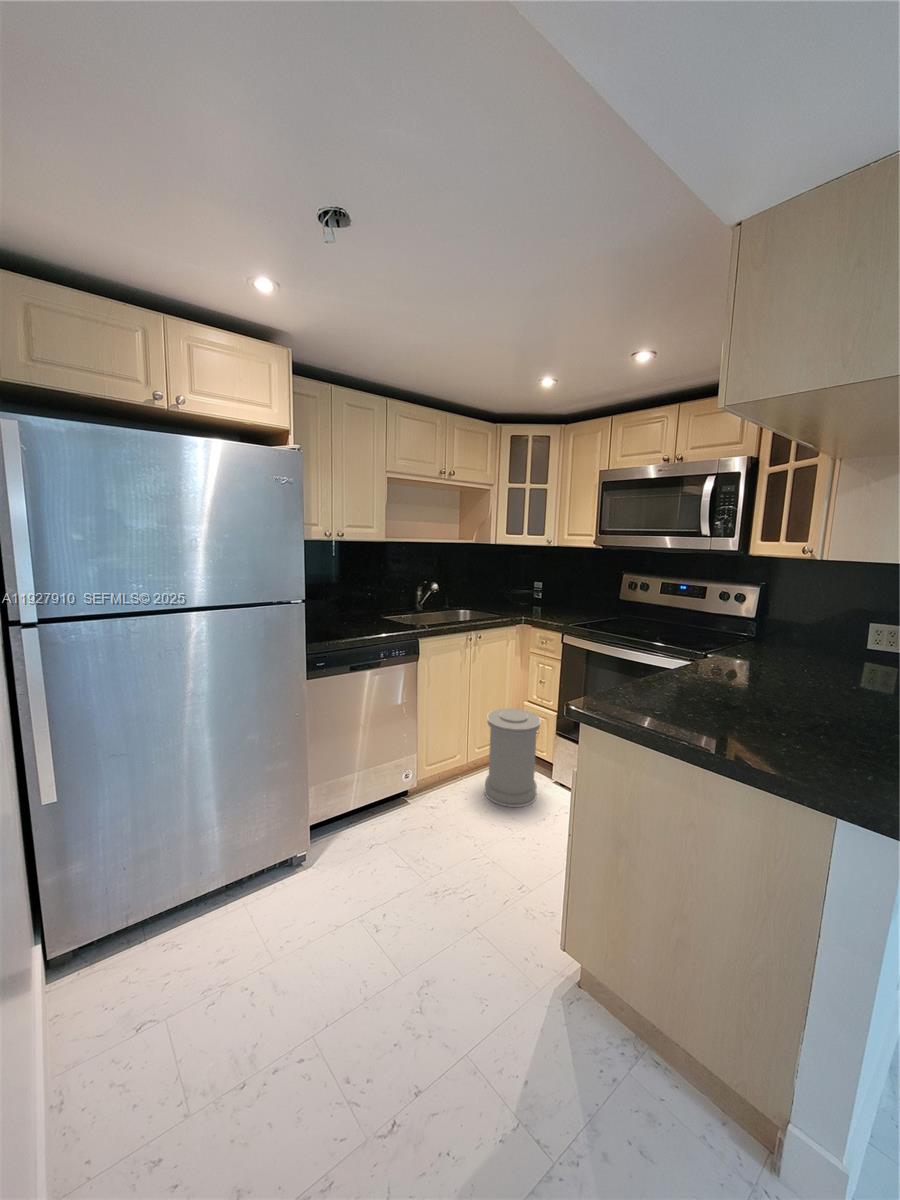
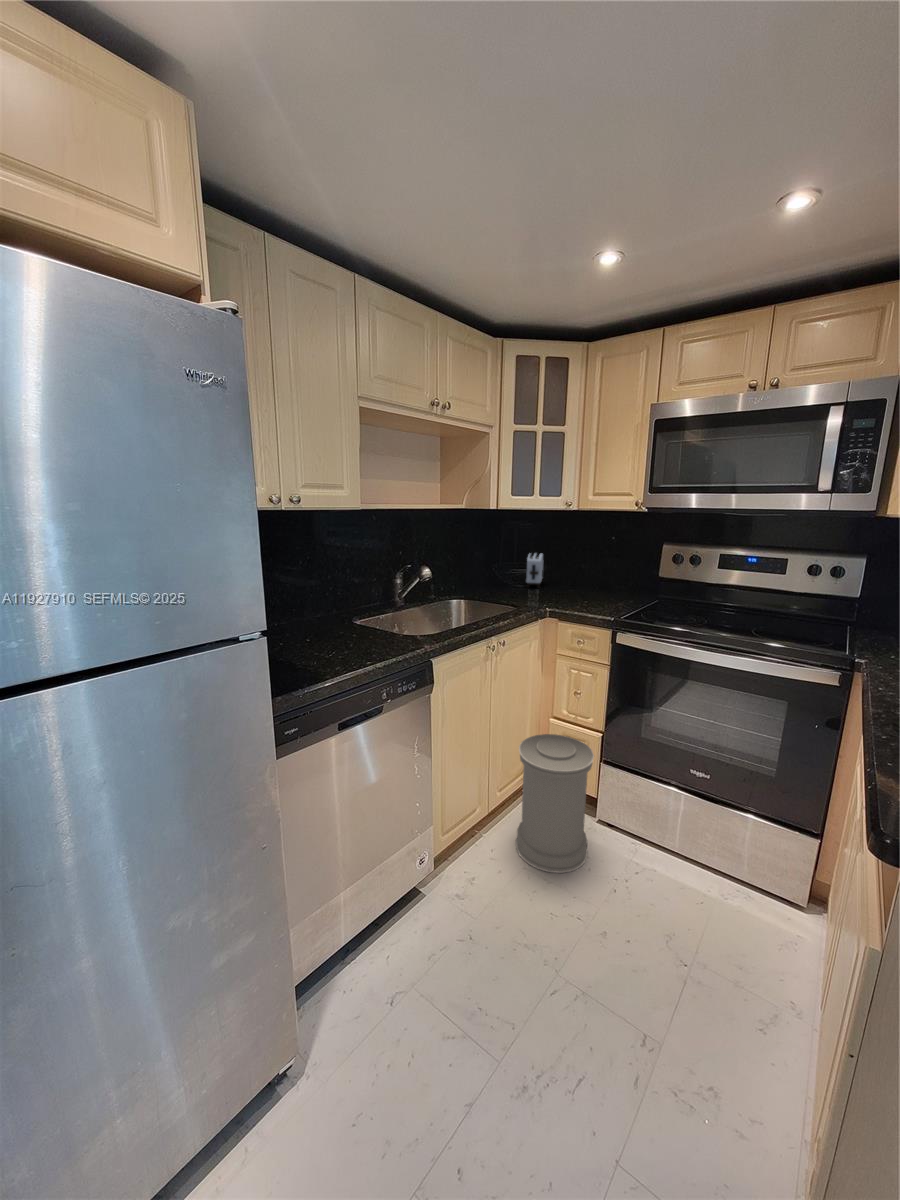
toaster: none [523,580,542,606] -> present [526,553,544,588]

